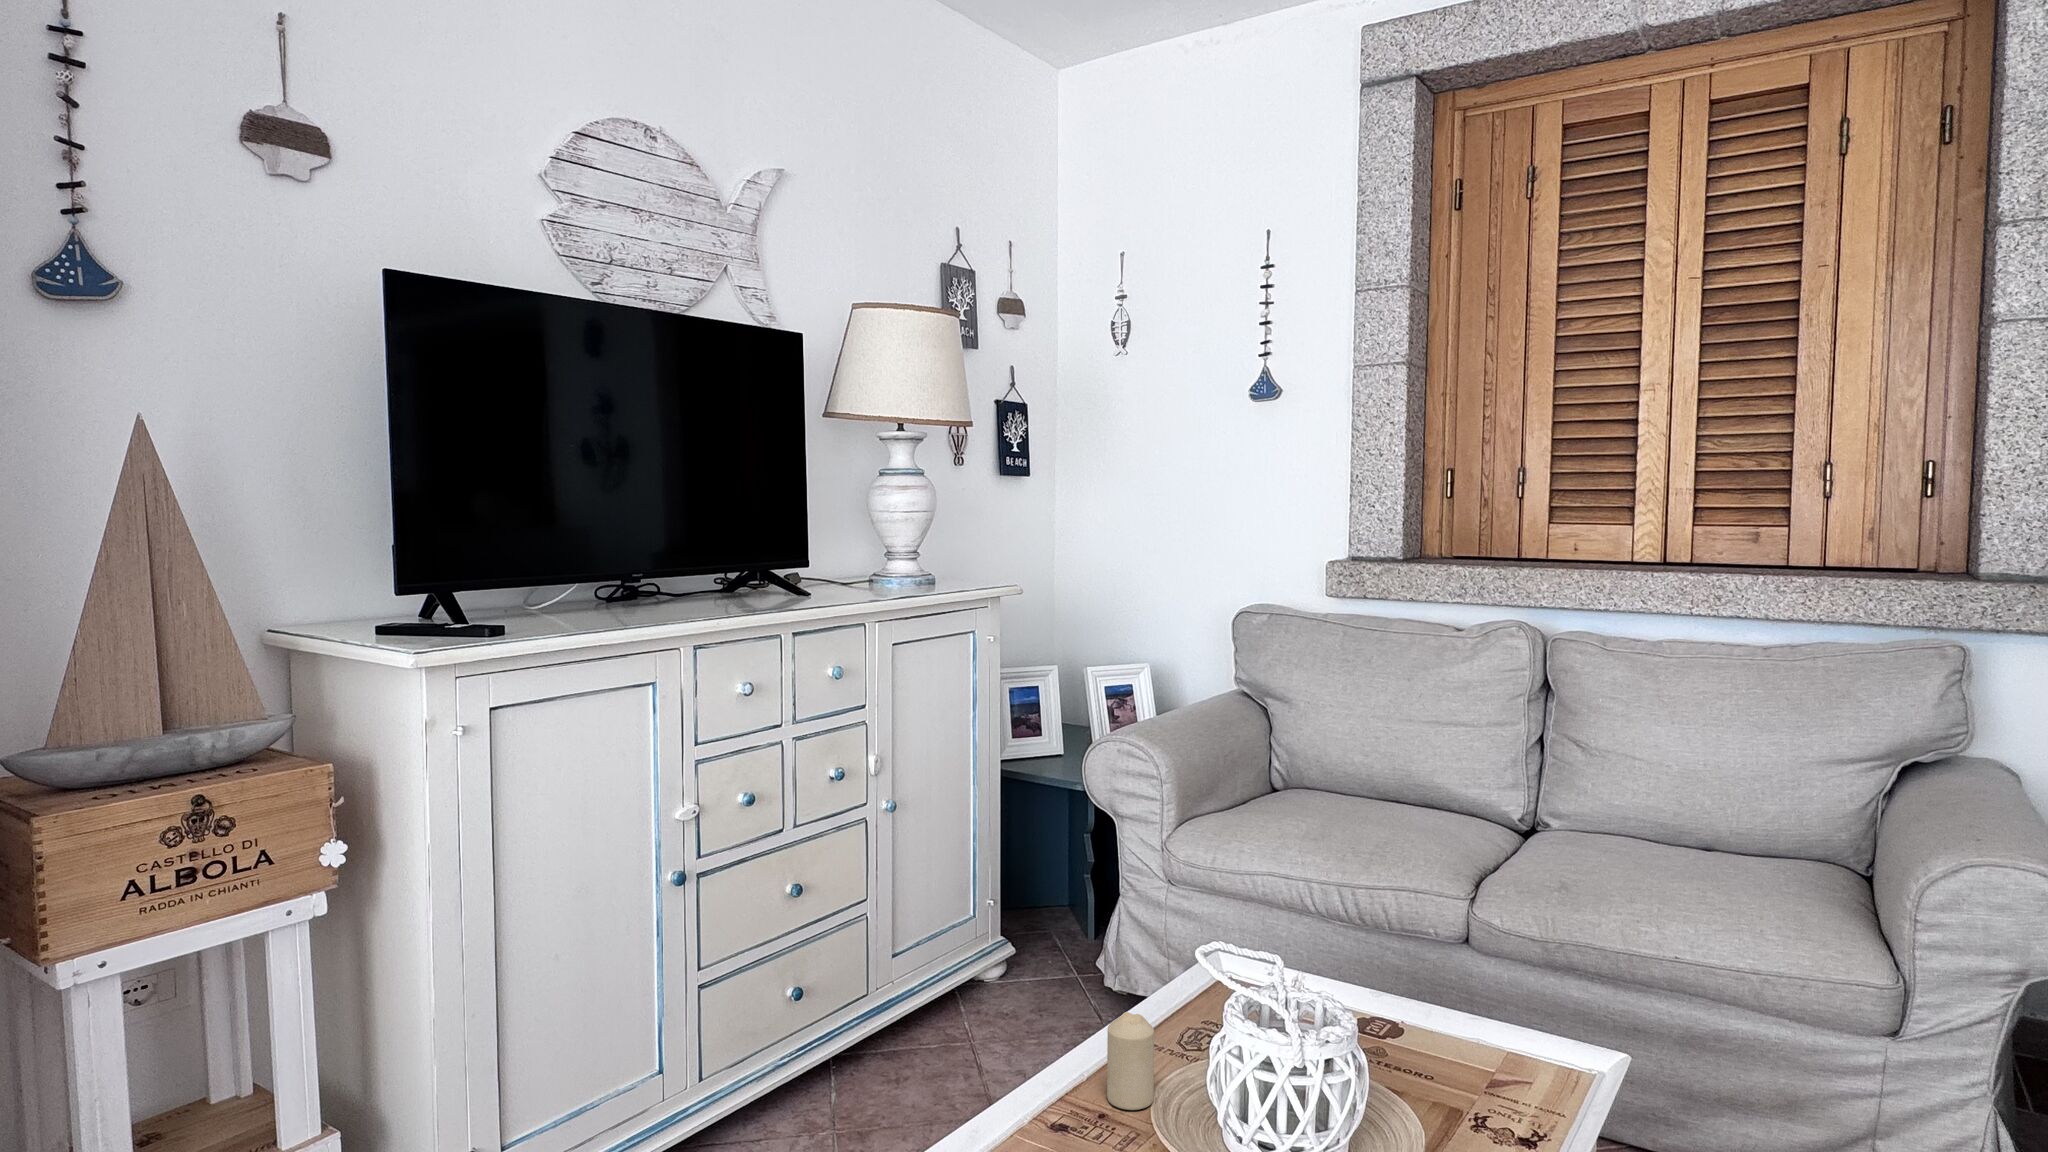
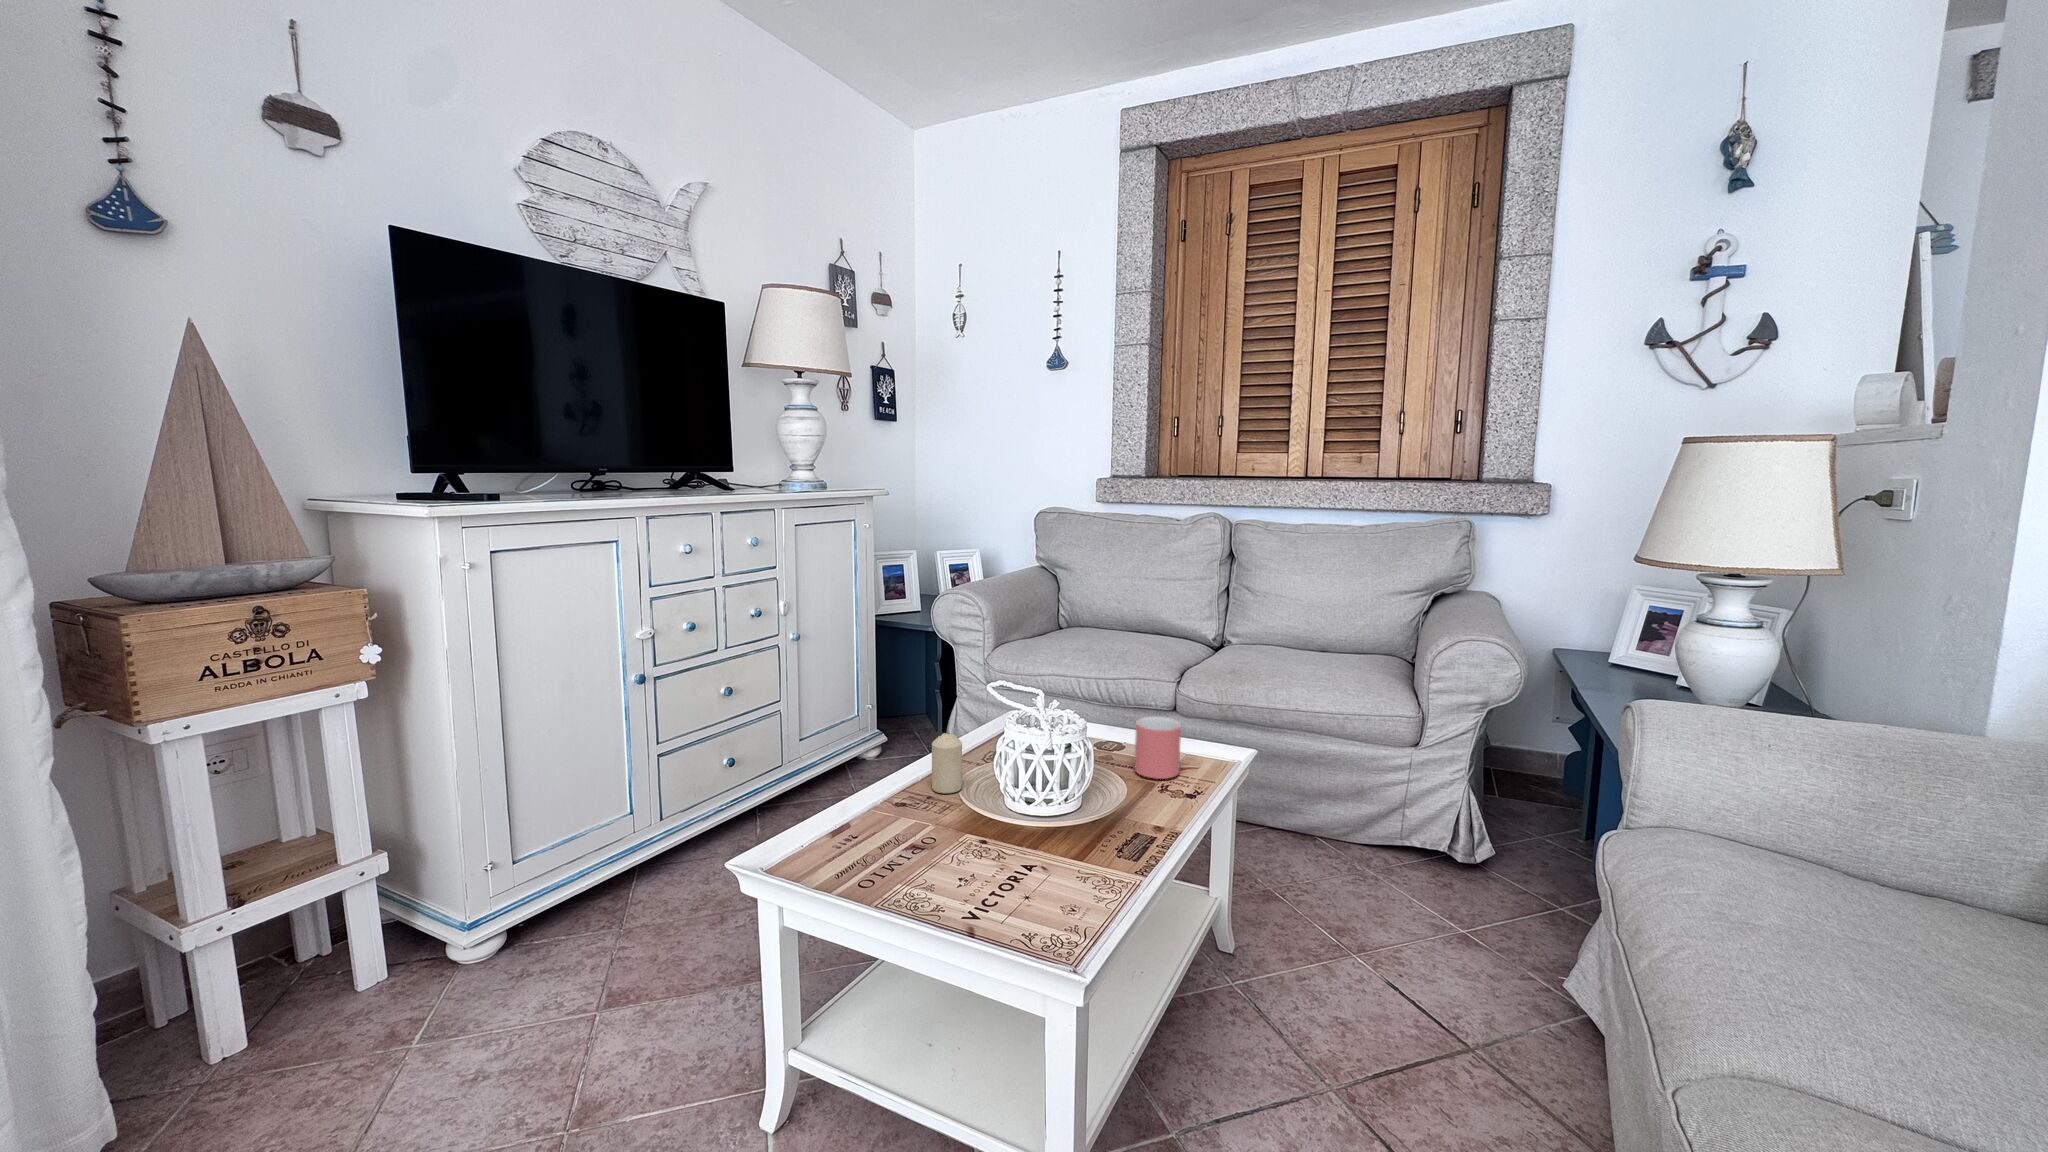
mug: none [1426,993,1503,1101] -> present [1135,717,1181,779]

